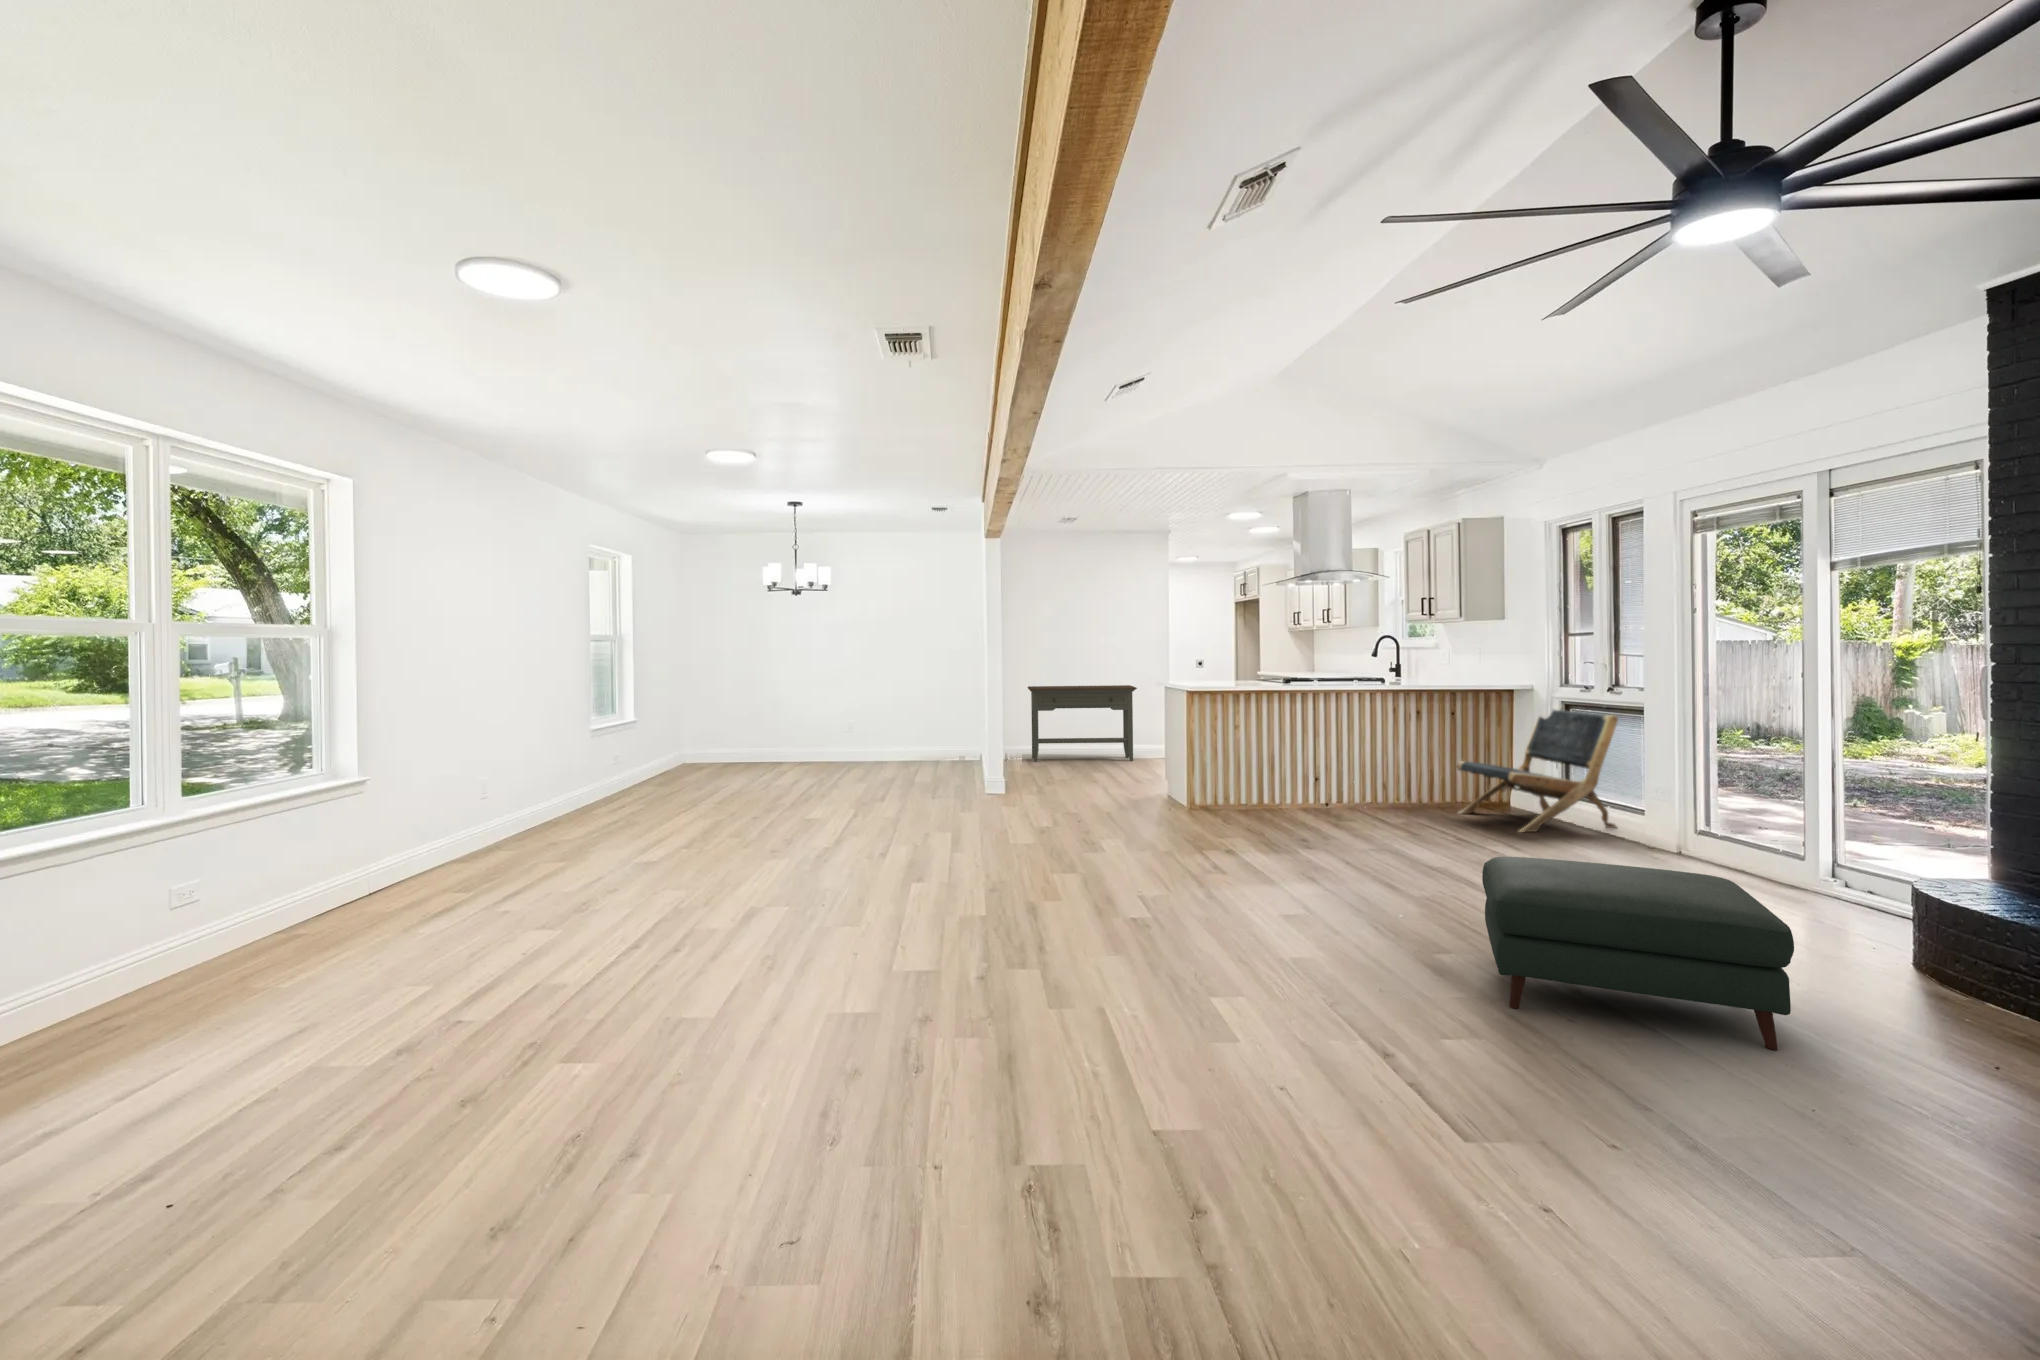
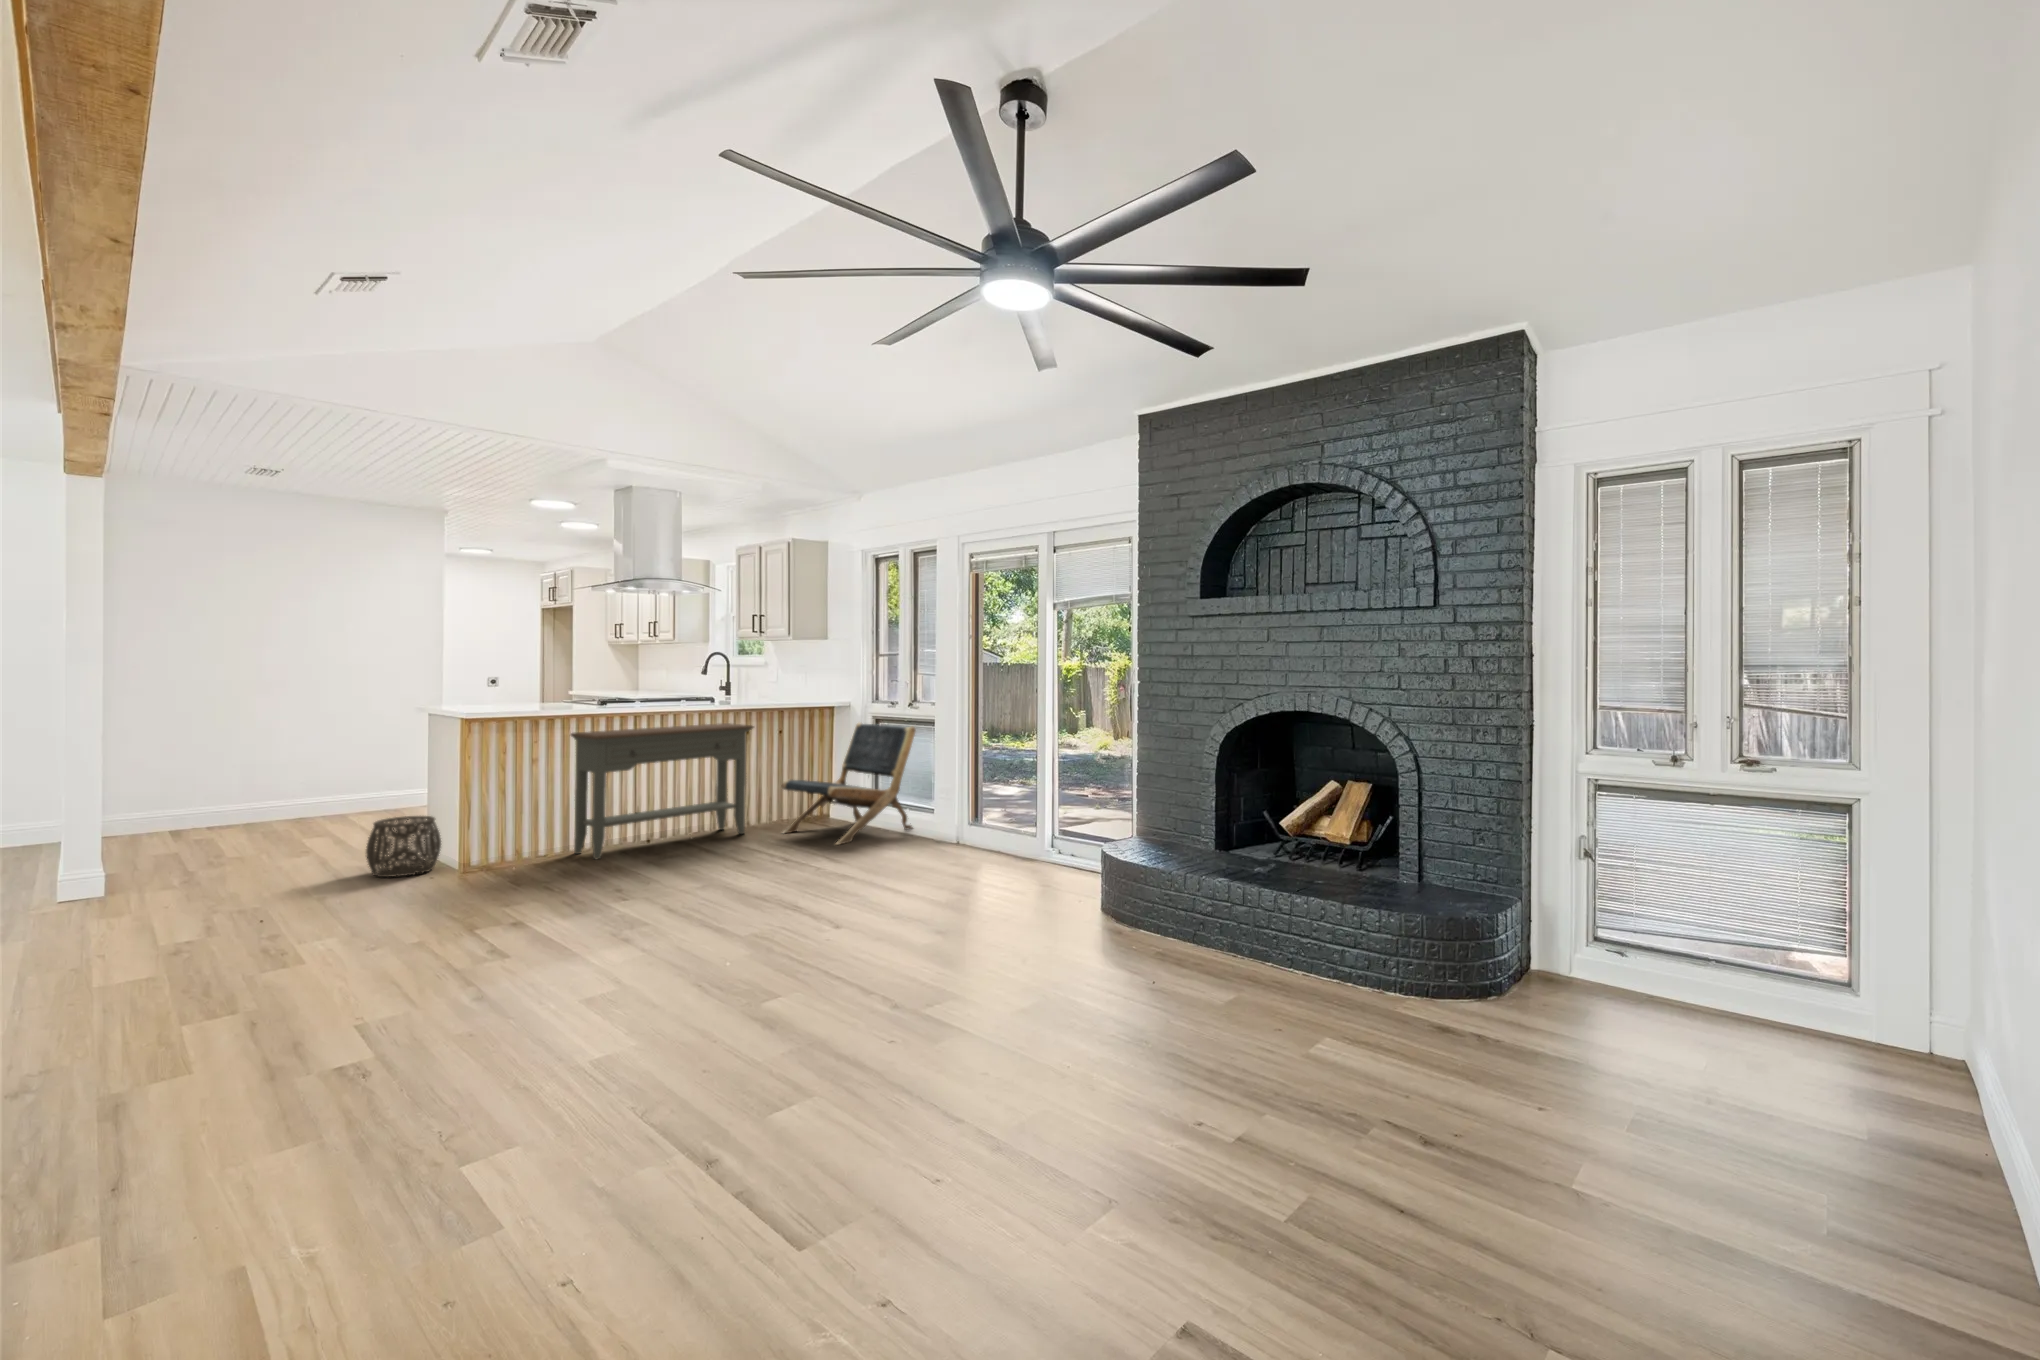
console table: present [1028,685,1137,762] -> present [571,723,754,859]
woven basket: none [1131,762,1177,806] -> present [366,816,441,877]
ottoman: present [1482,857,1794,1050] -> none [804,865,1043,1040]

